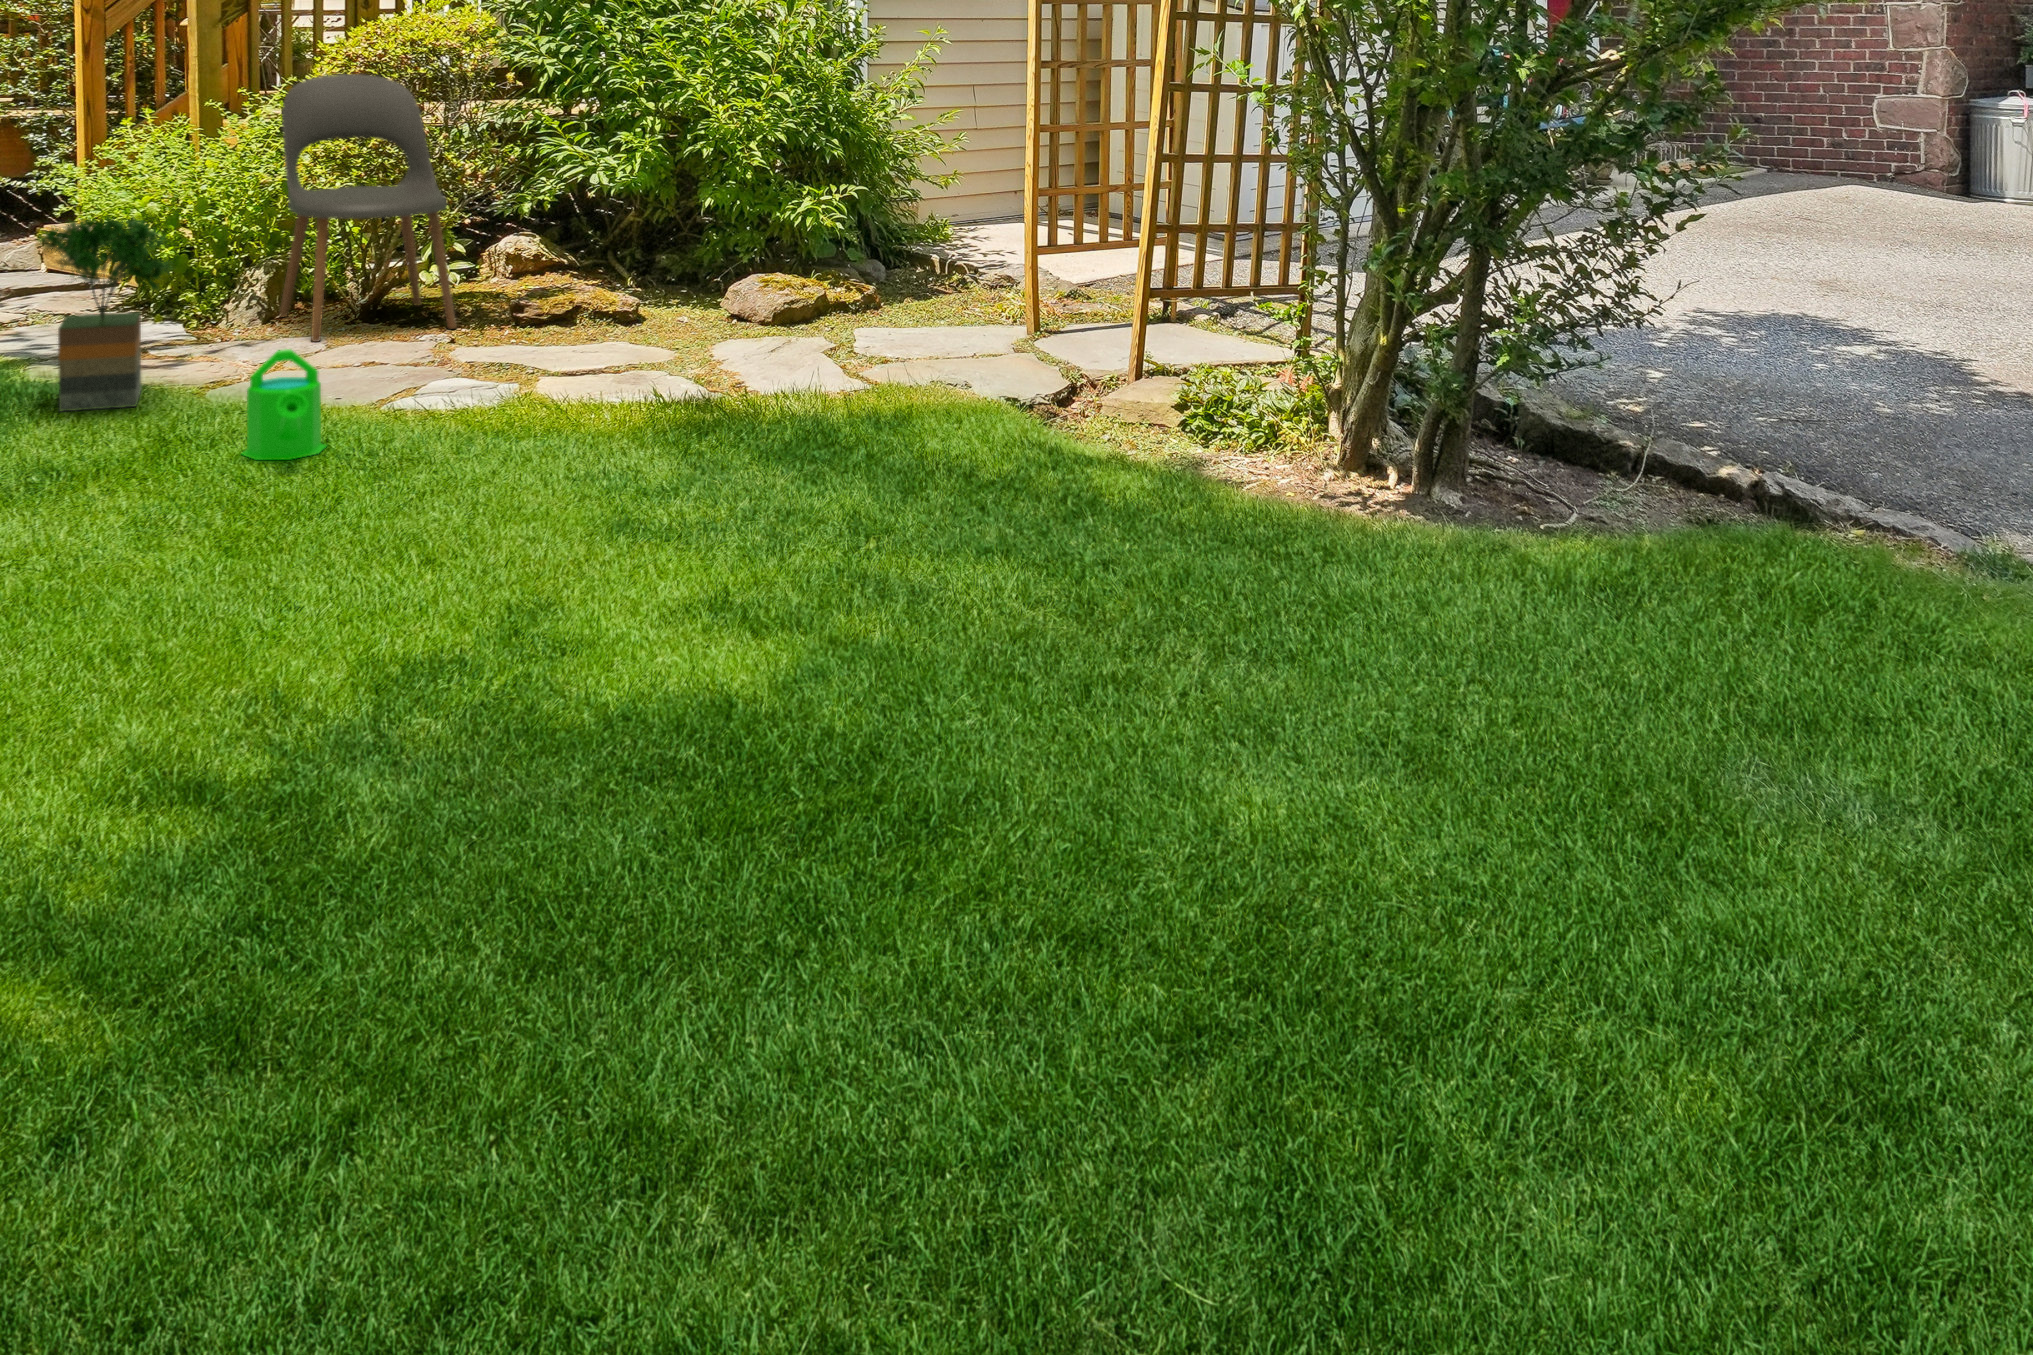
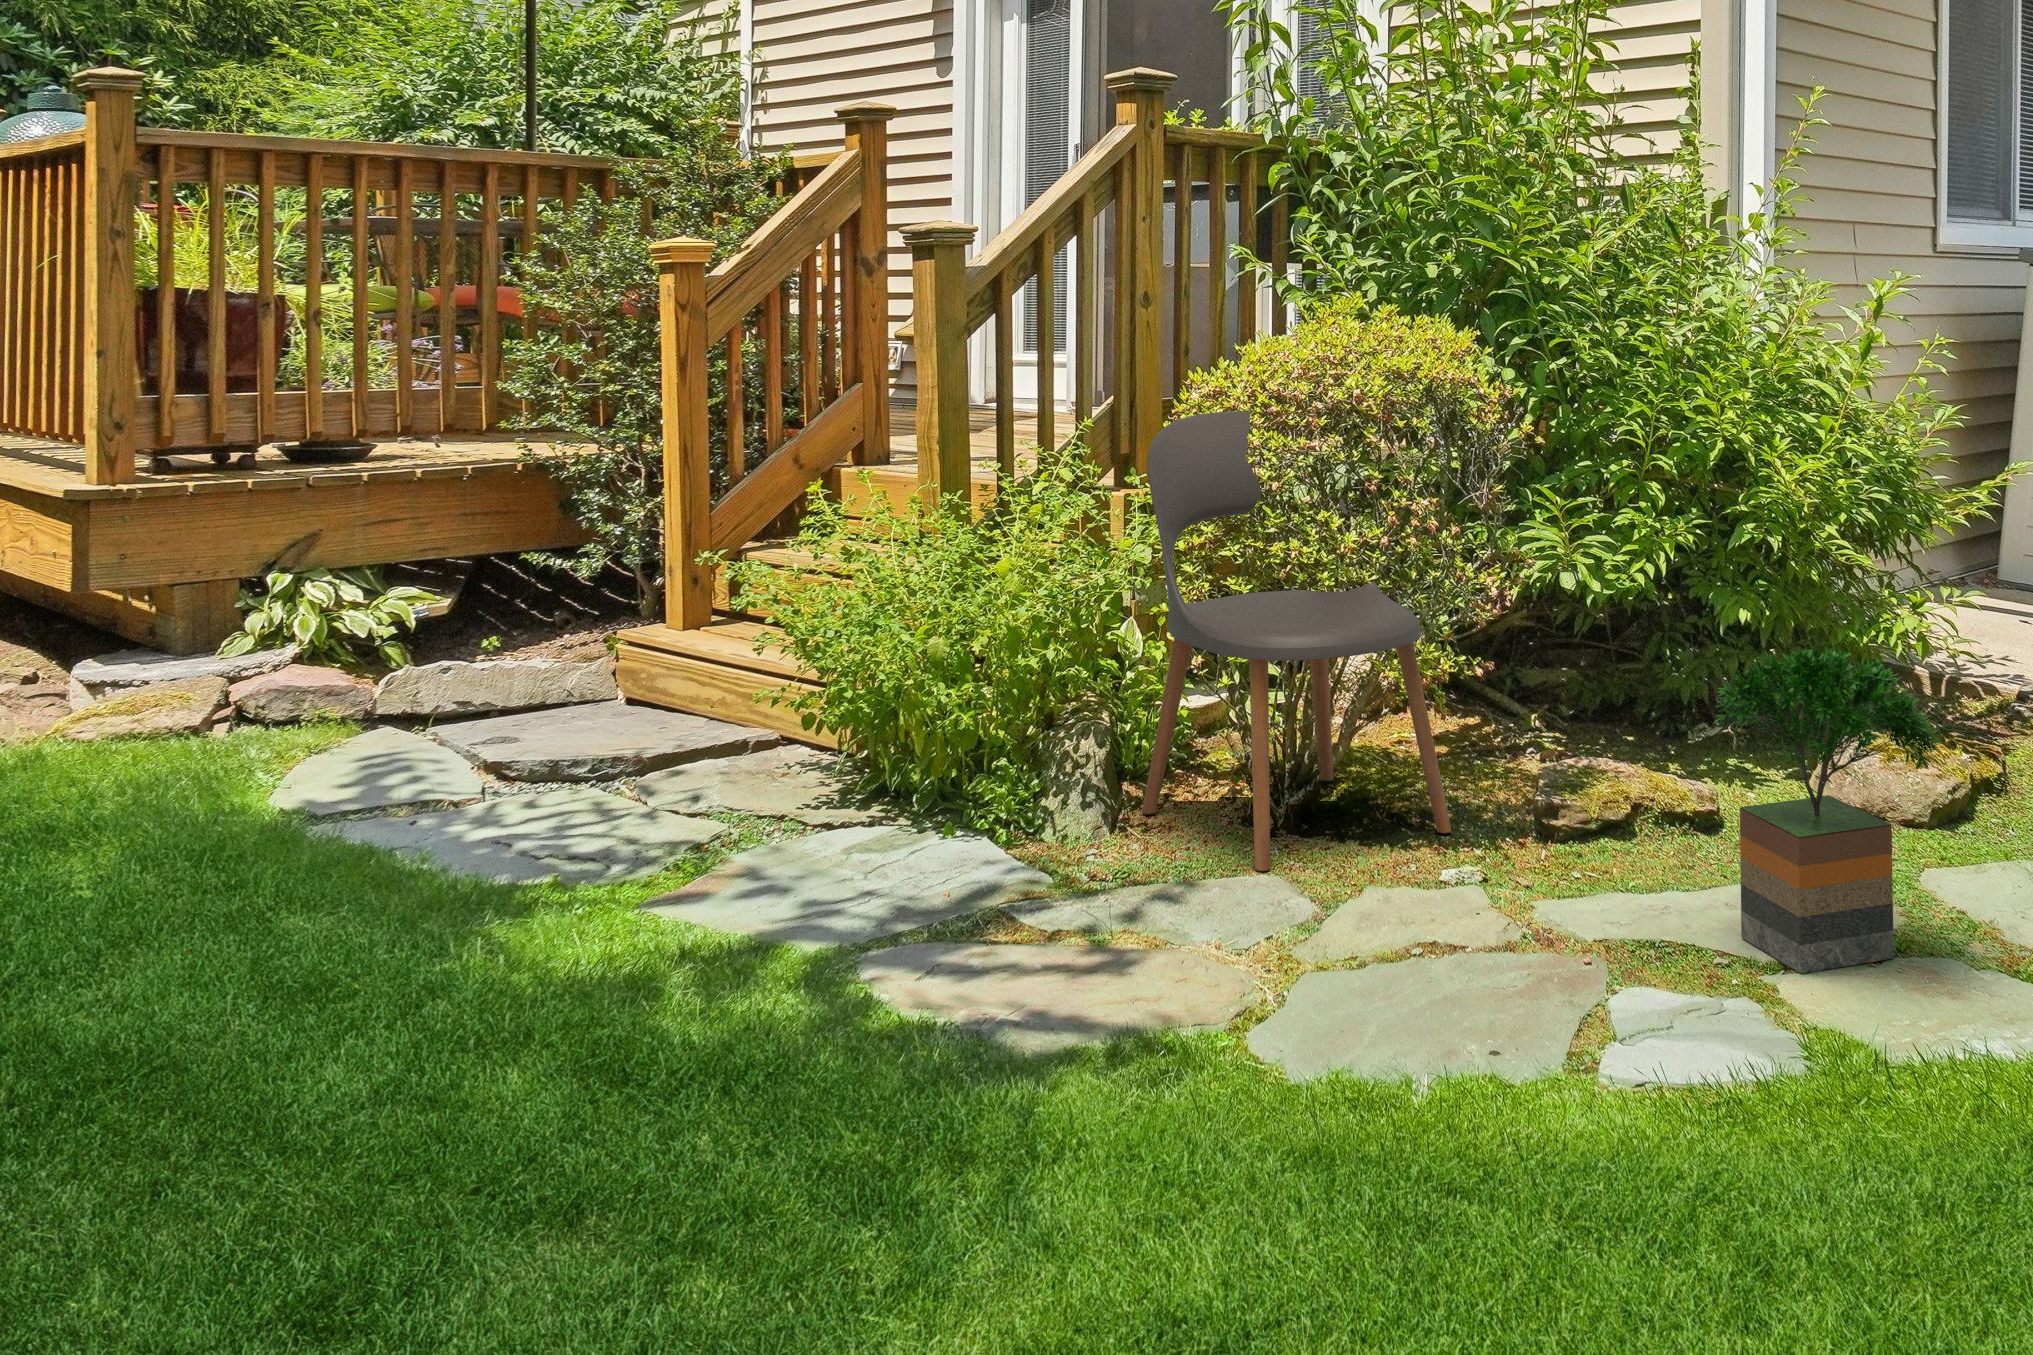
potted tree: present [39,218,171,411] -> present [1714,644,1941,974]
watering can: present [242,349,326,460] -> none [1467,978,1639,1208]

